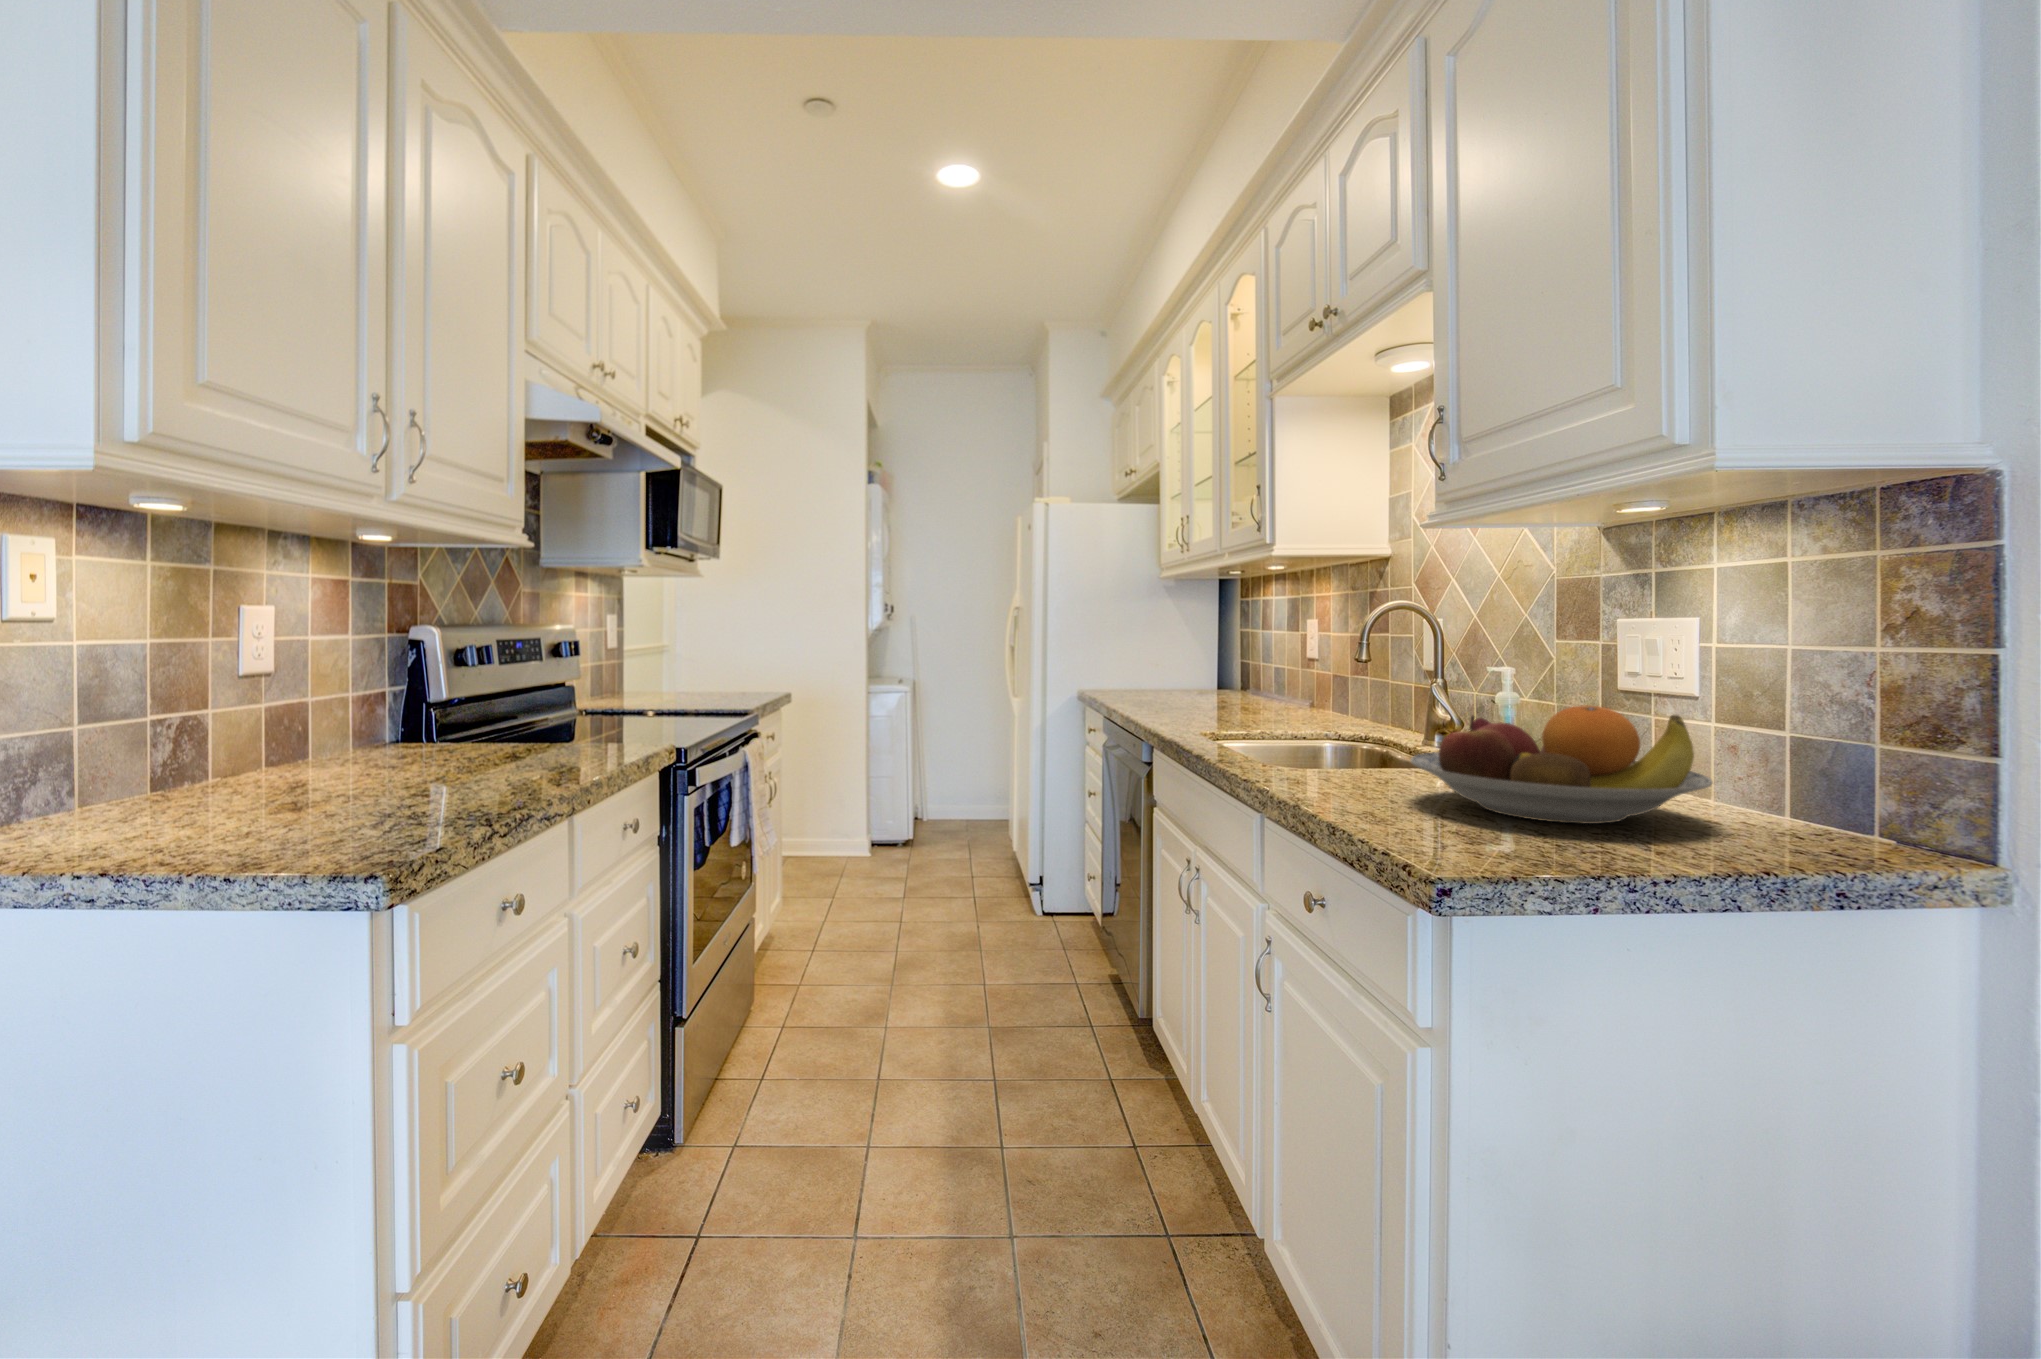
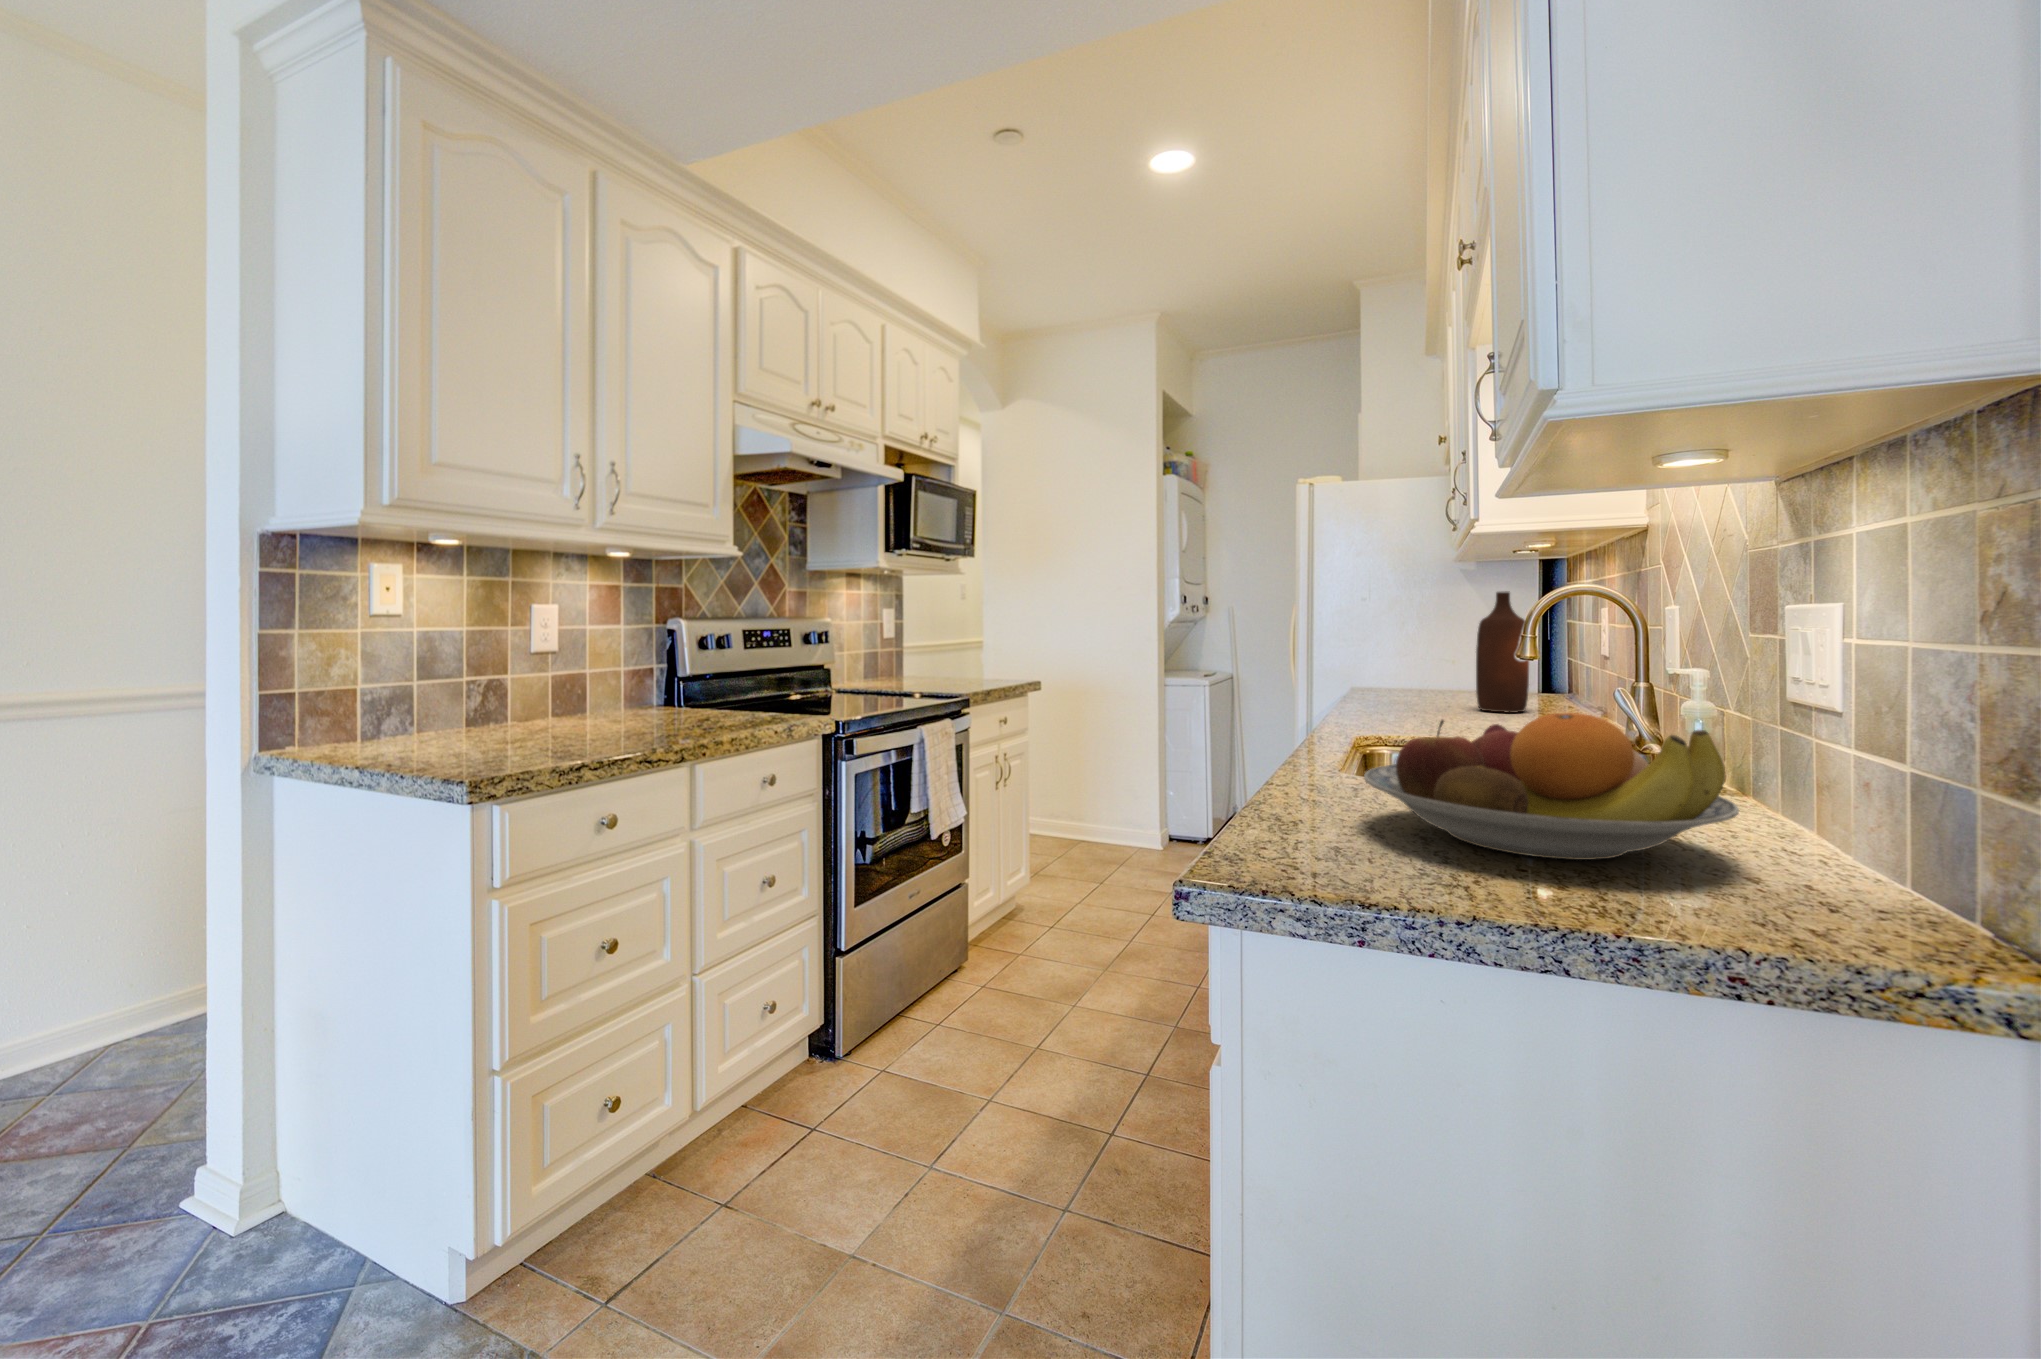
bottle: none [1242,605,1281,709] -> present [1476,591,1529,713]

